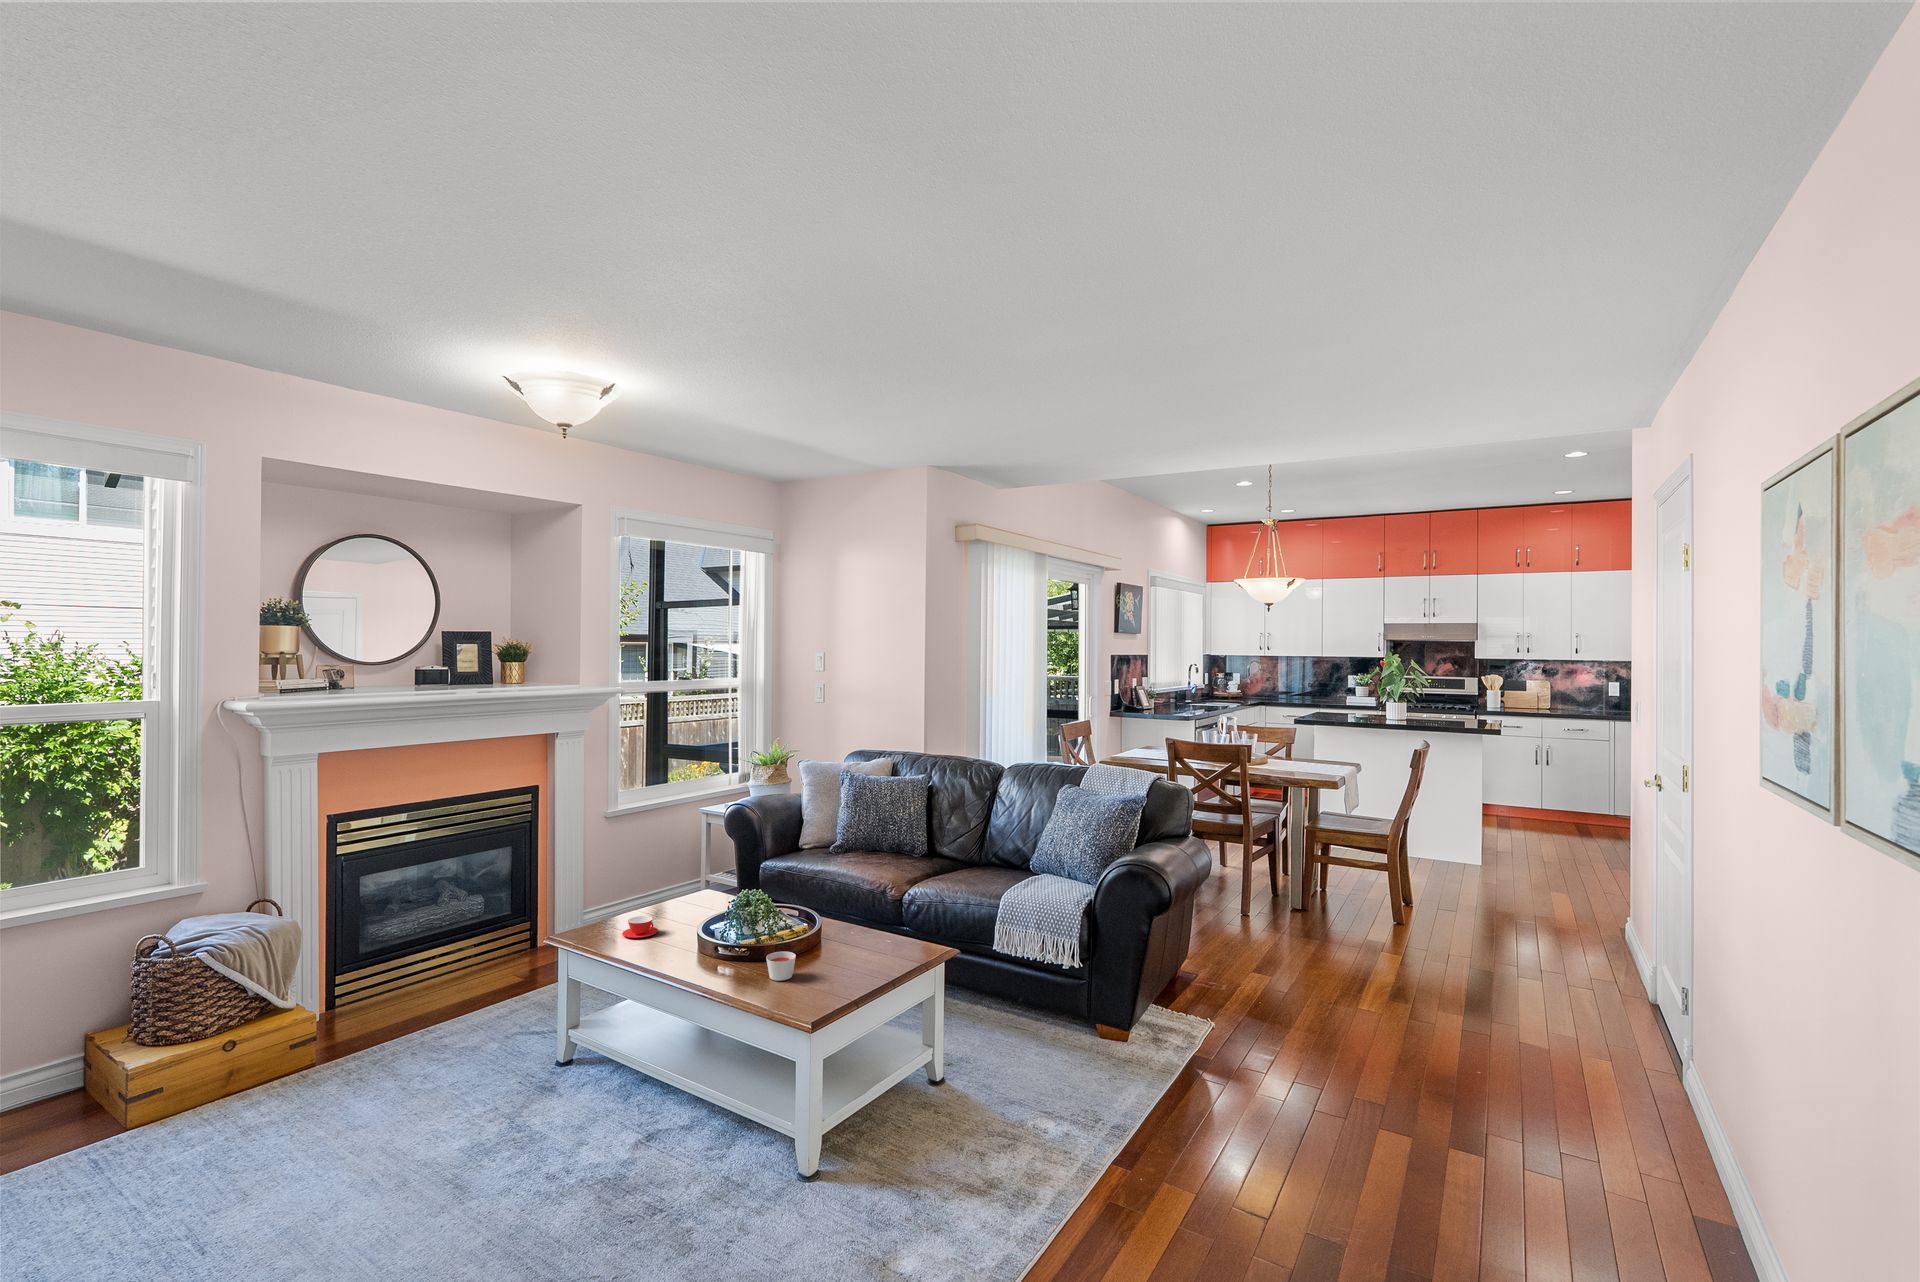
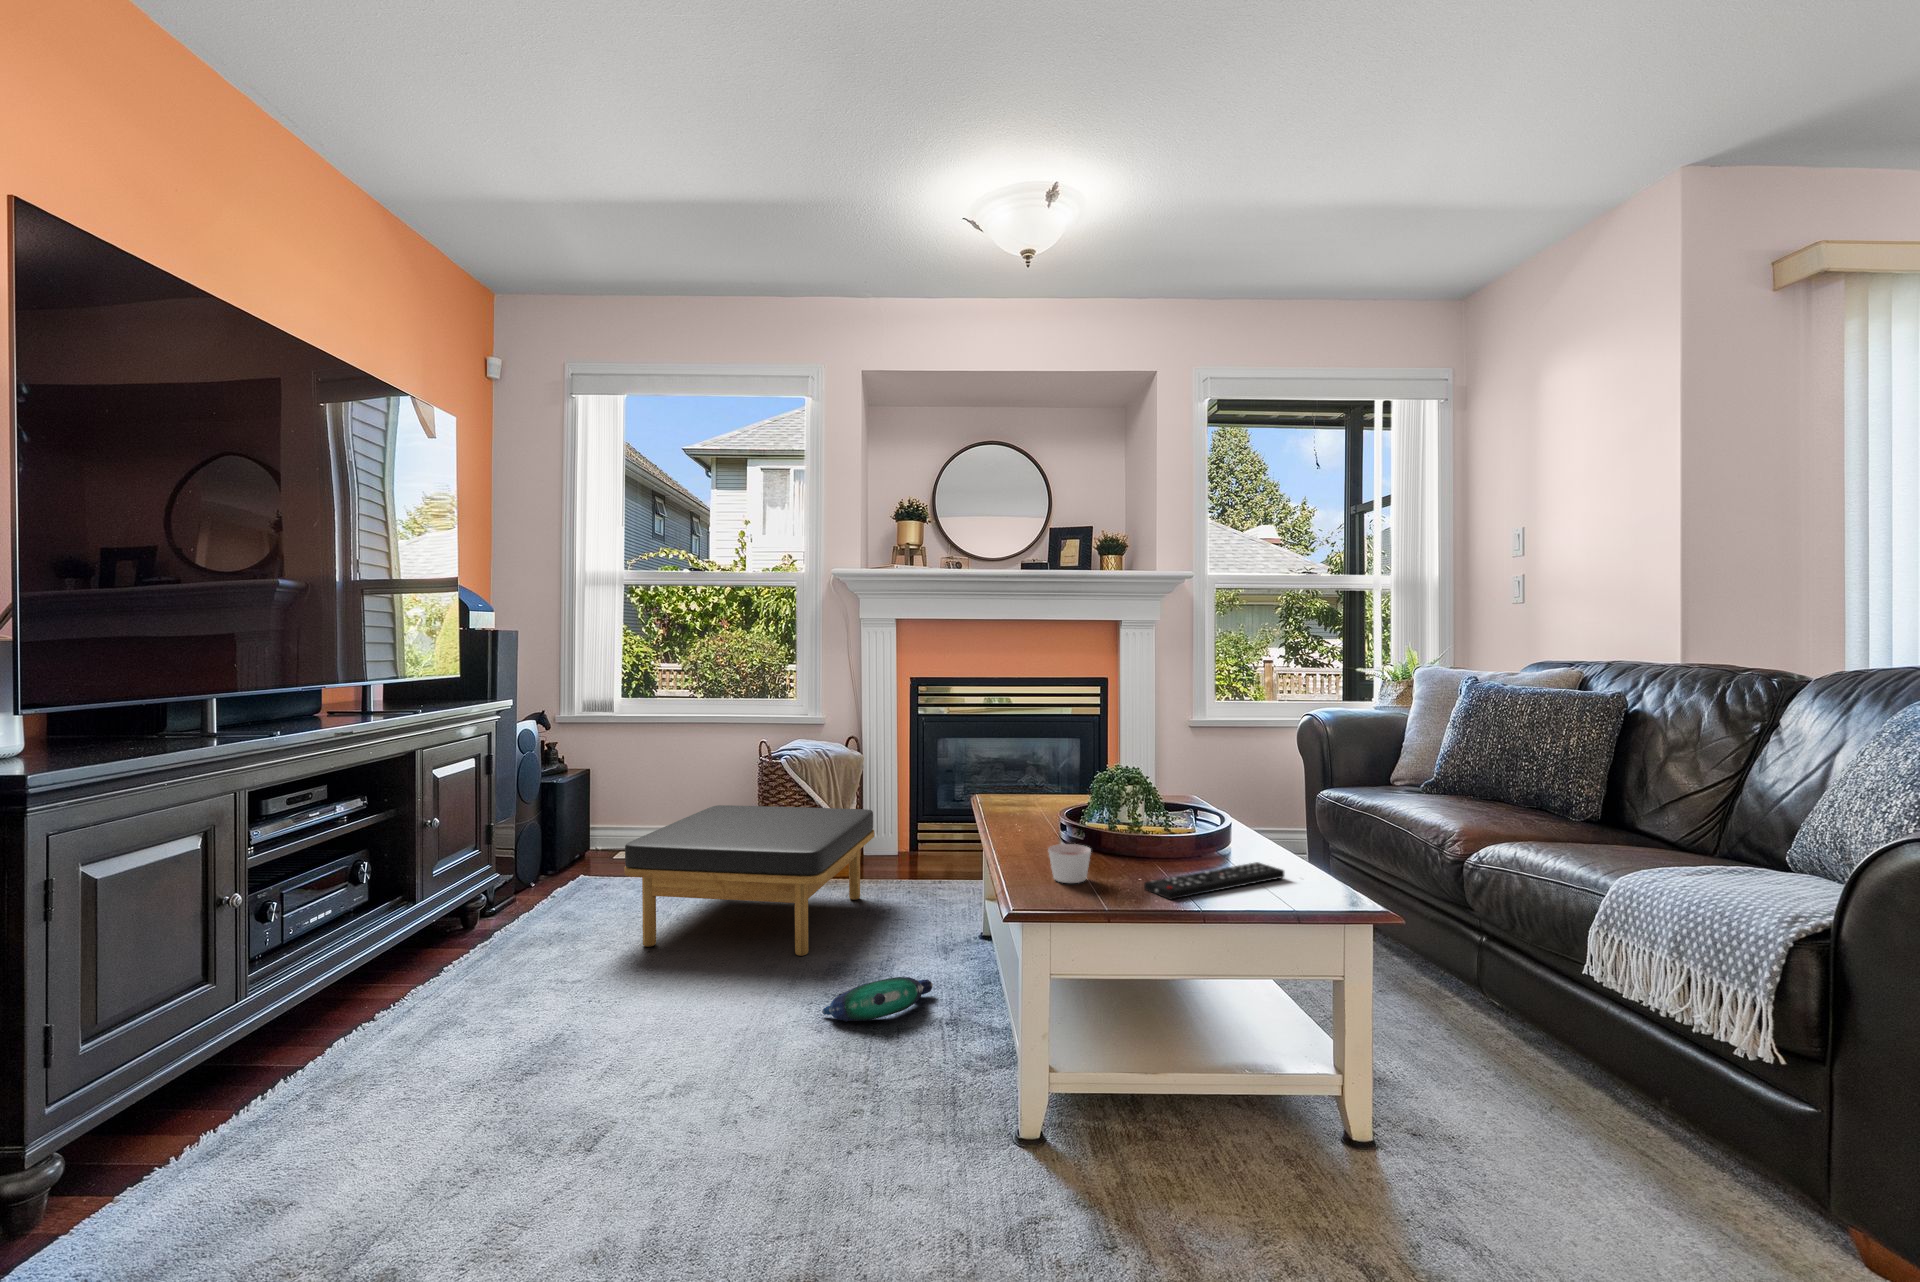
teacup: present [622,916,658,938] -> none [1018,791,1059,813]
remote control: none [827,931,871,970] -> present [1144,862,1284,900]
ottoman: none [134,979,446,1232] -> present [624,805,874,956]
plush toy: none [542,1105,617,1171] -> present [822,977,933,1022]

